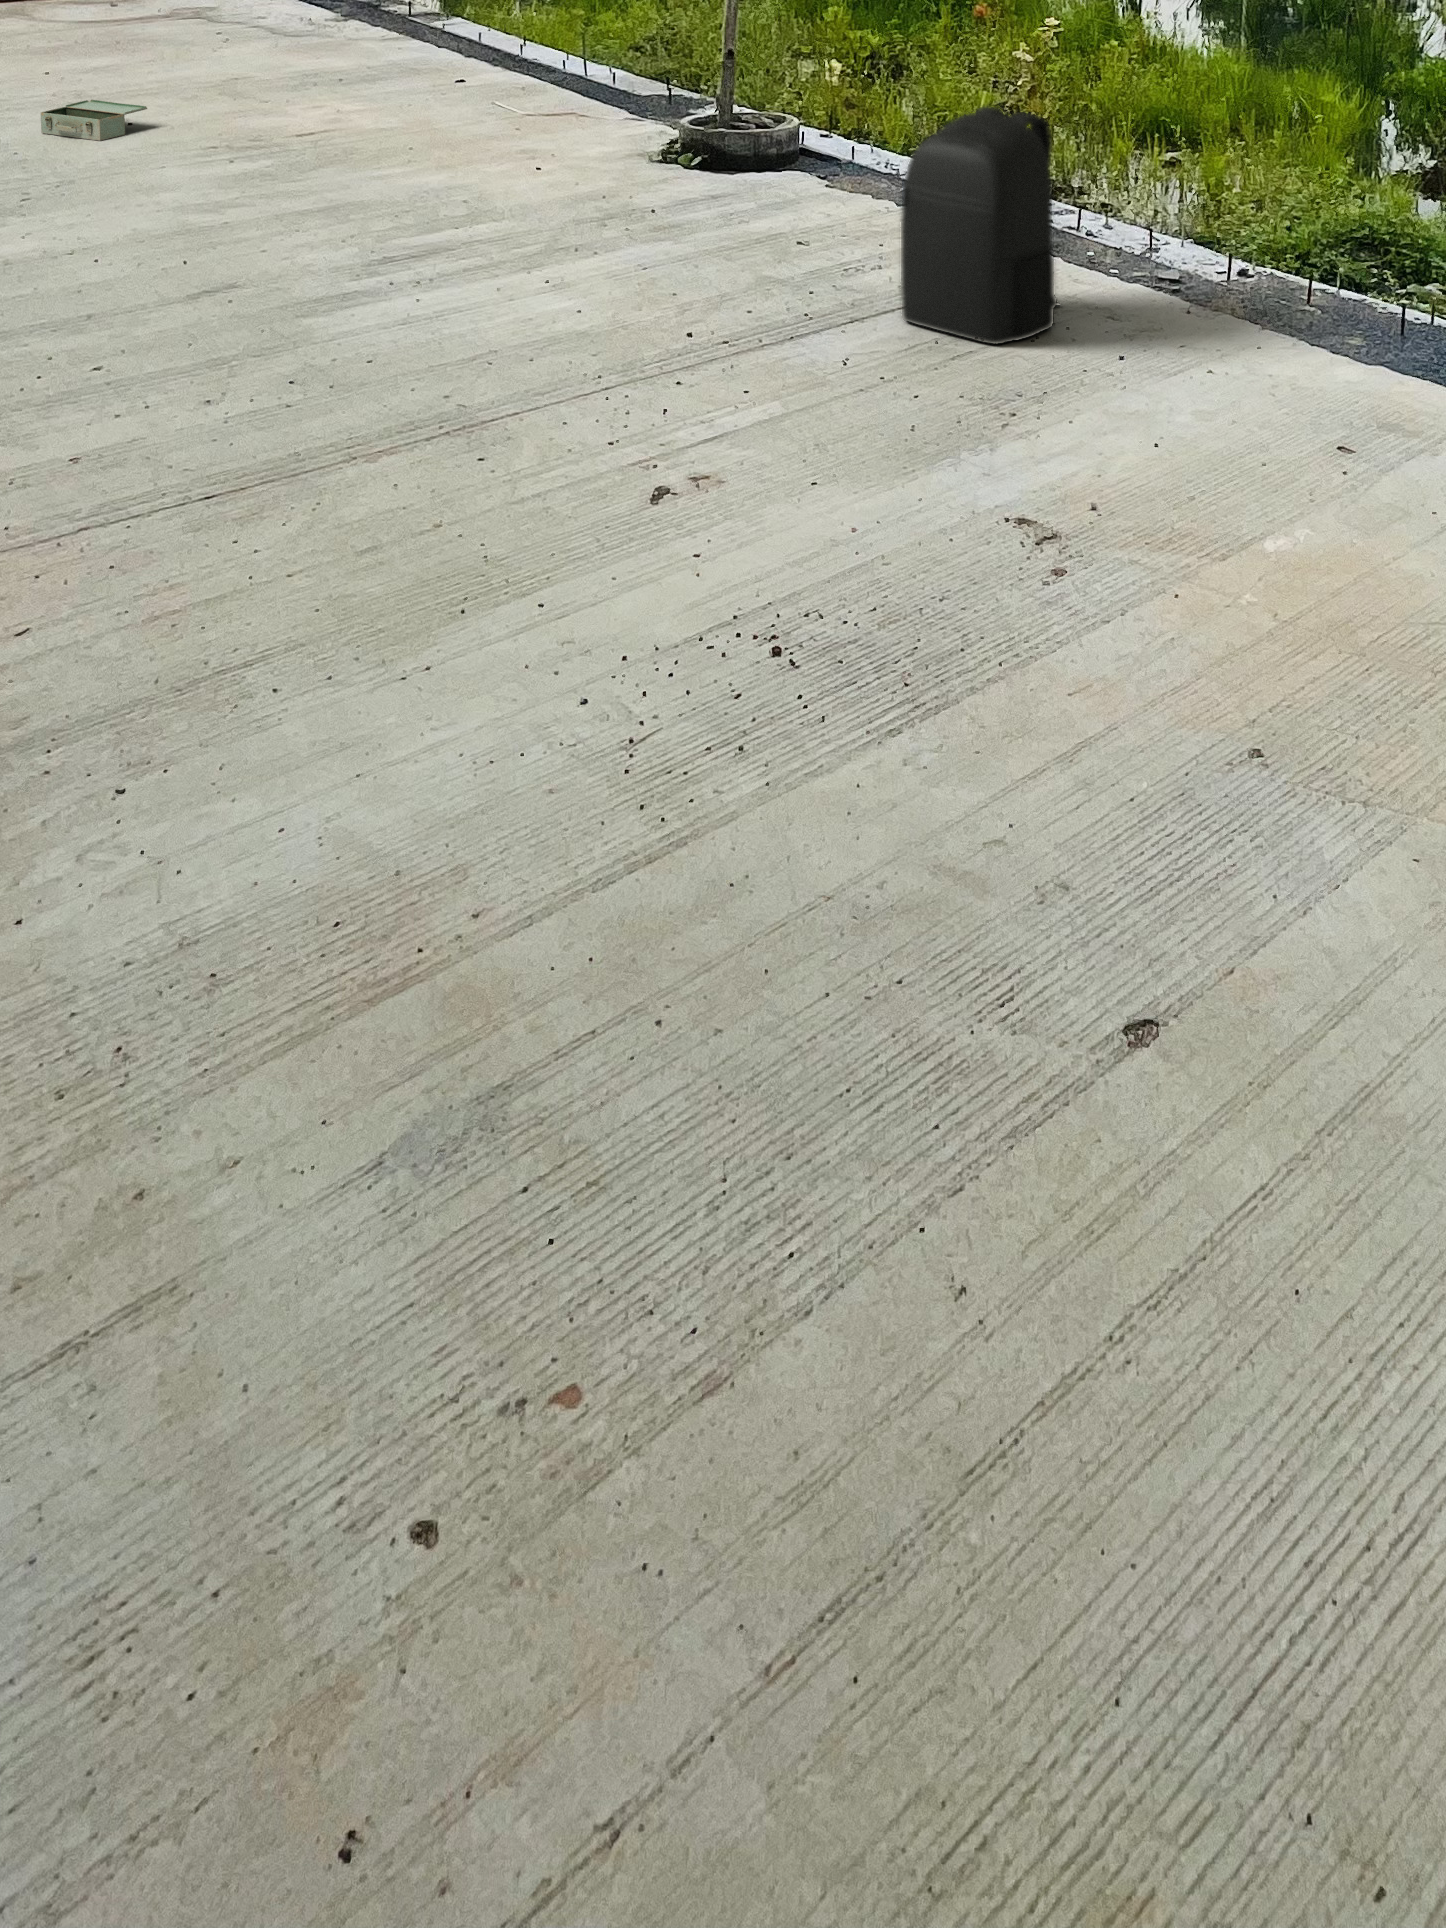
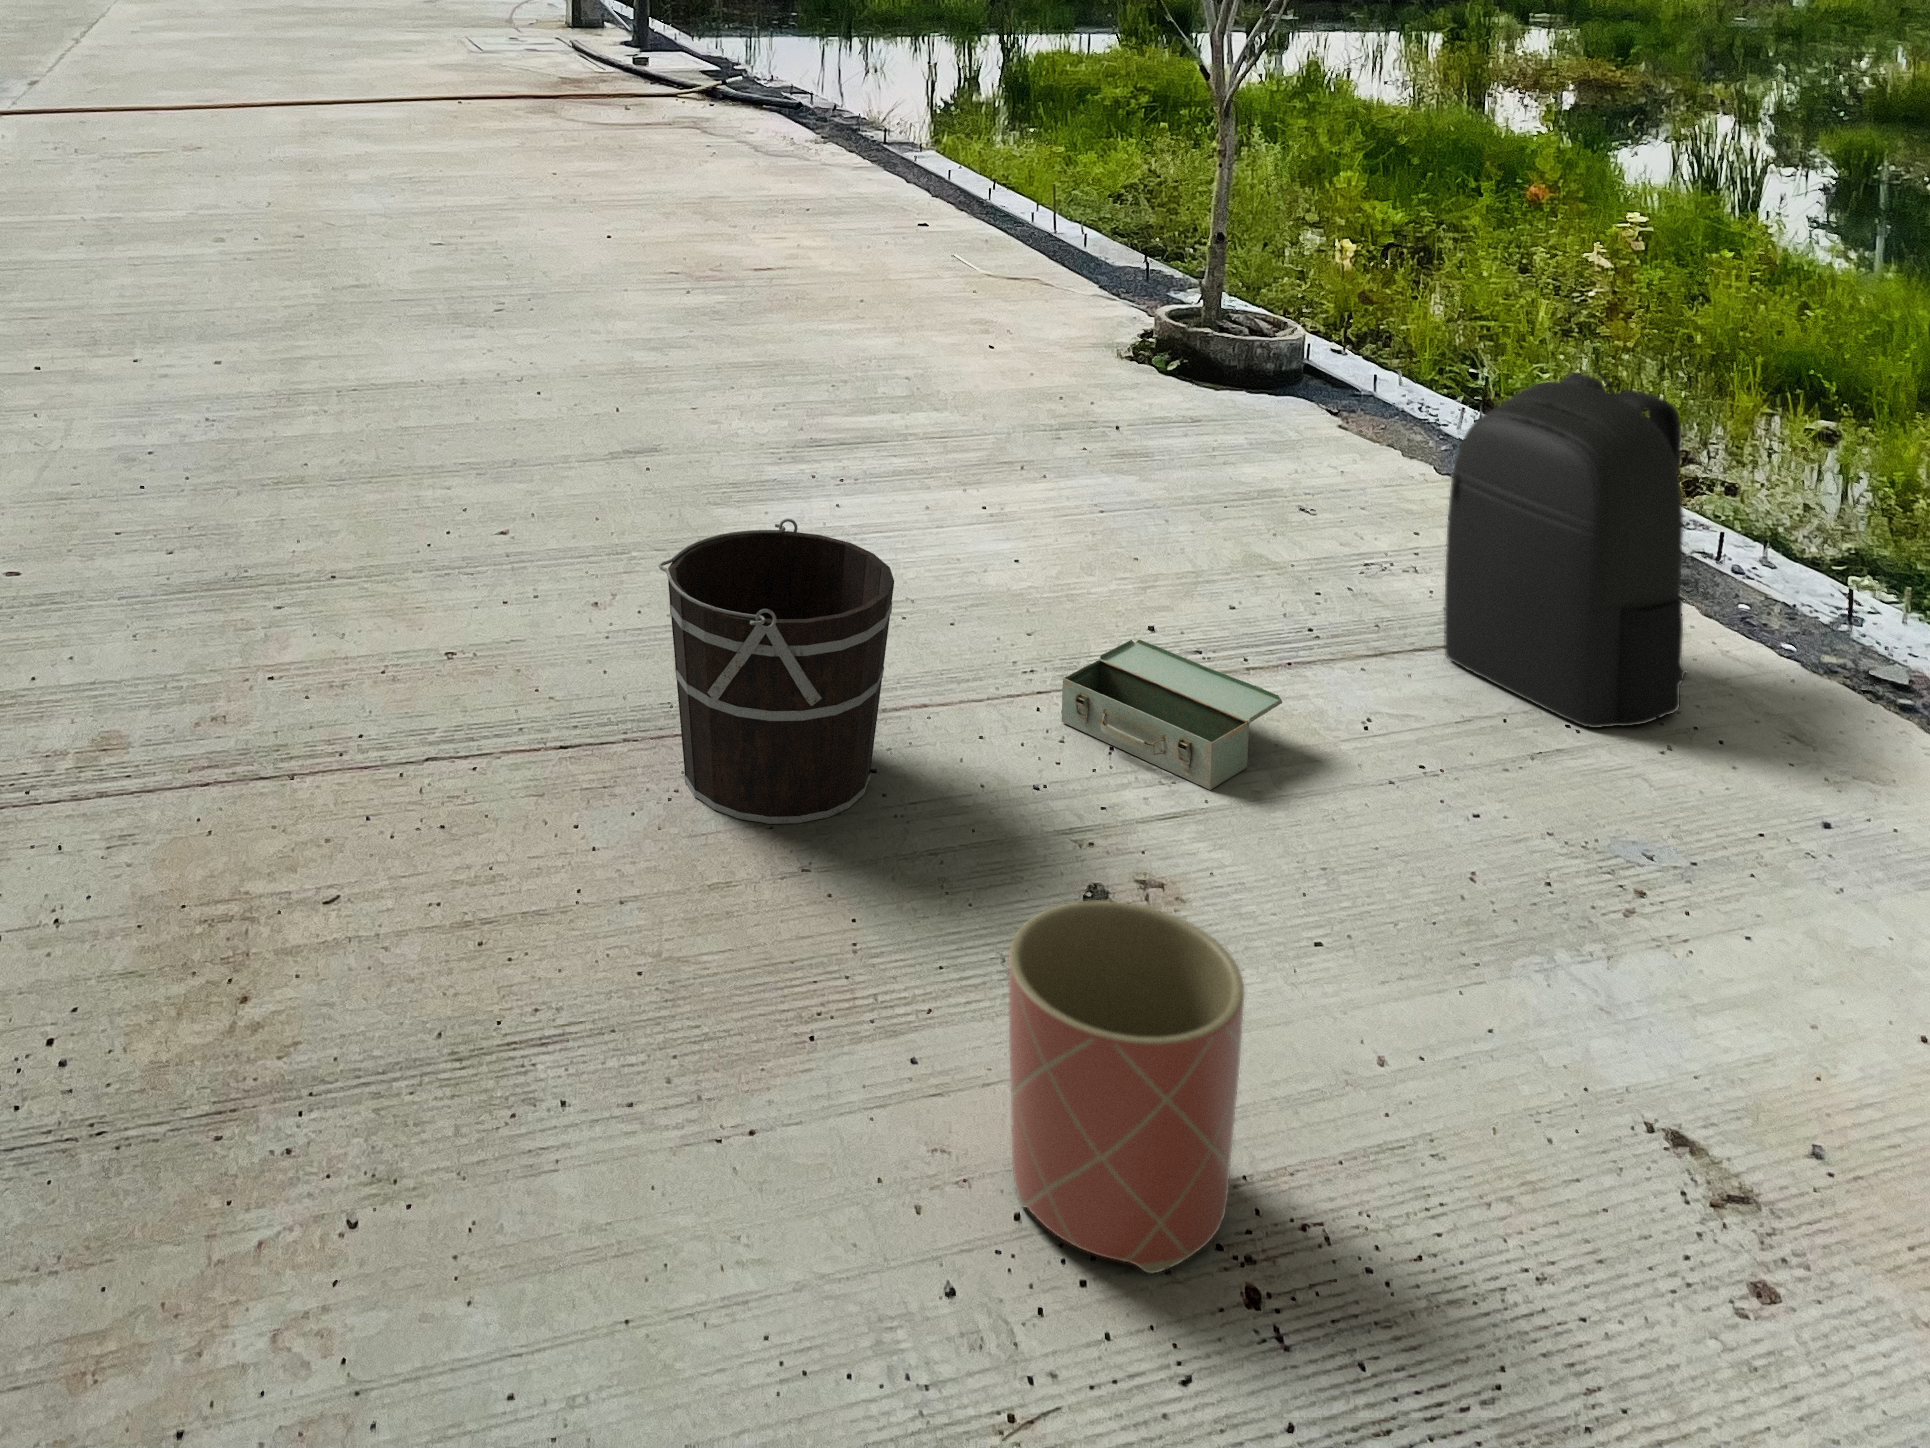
toolbox: present [41,100,147,141] -> present [1062,640,1282,790]
bucket: none [297,275,496,499] -> present [659,518,894,824]
planter: none [614,450,770,661] -> present [1008,900,1244,1273]

